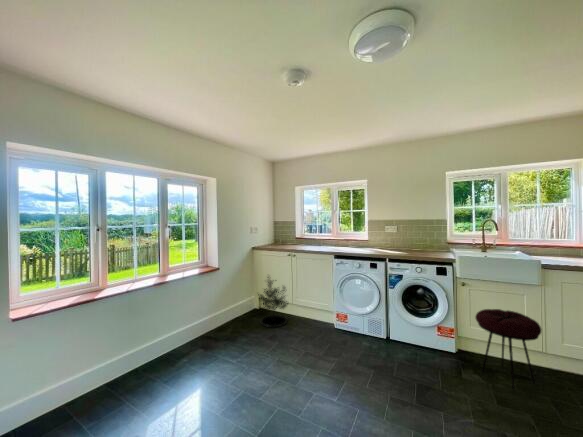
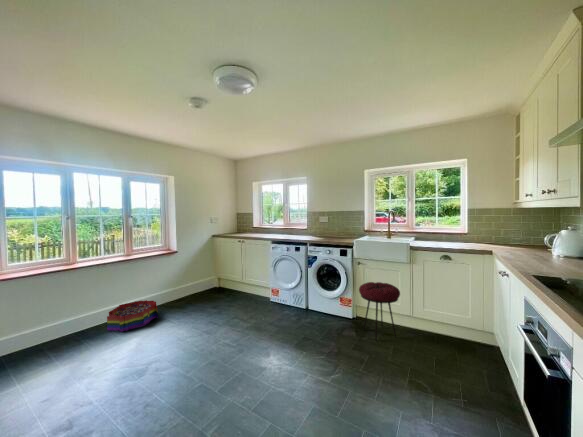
potted tree: present [258,277,288,327] -> none [207,257,237,300]
storage bin: none [149,332,210,380] -> present [107,300,158,332]

